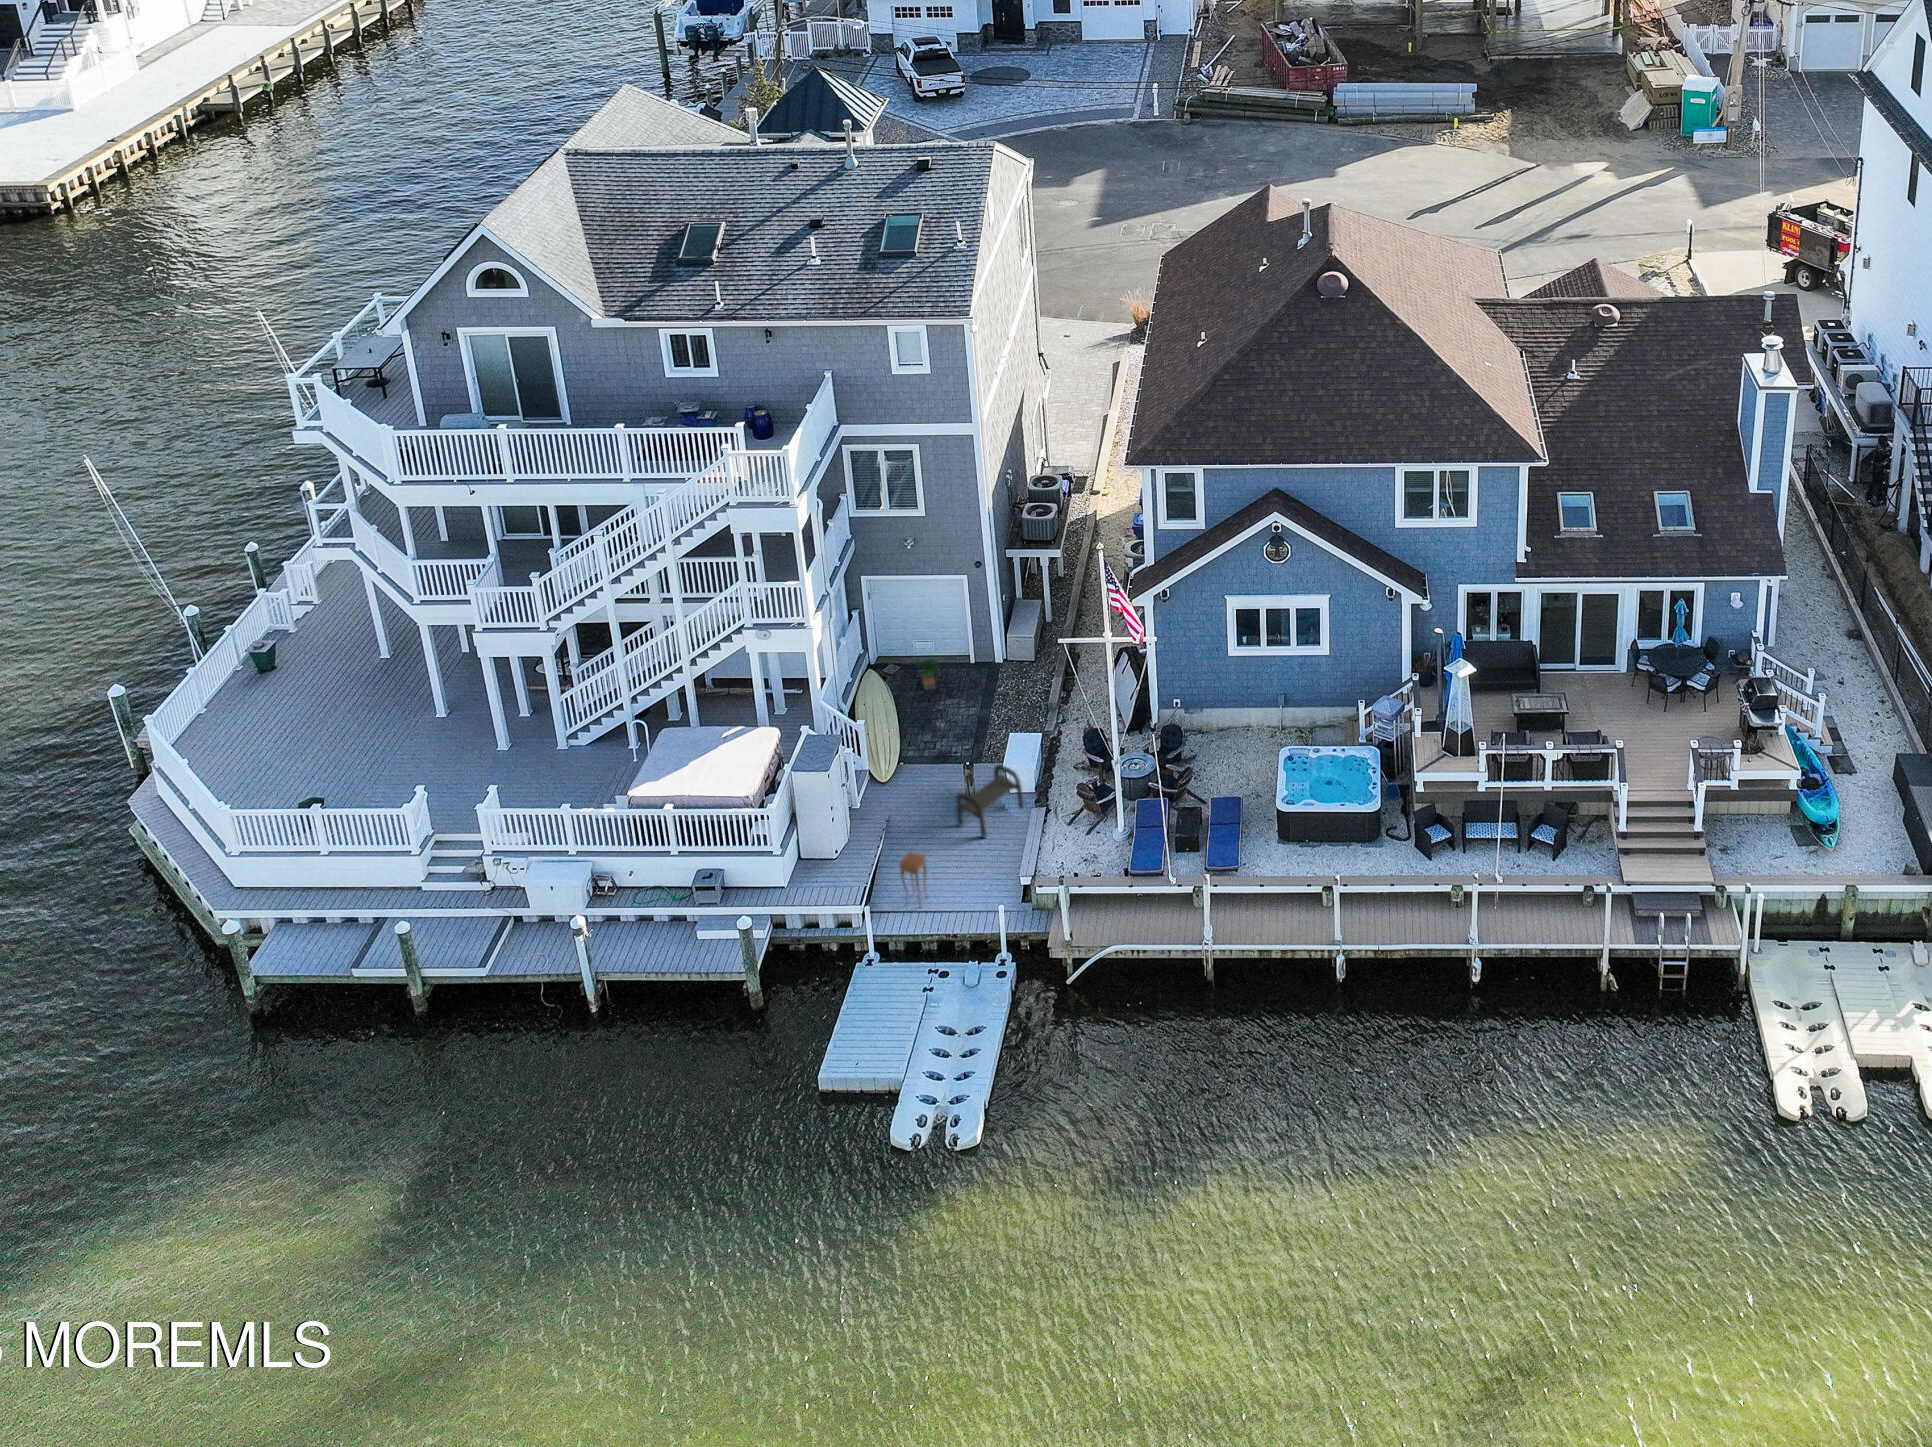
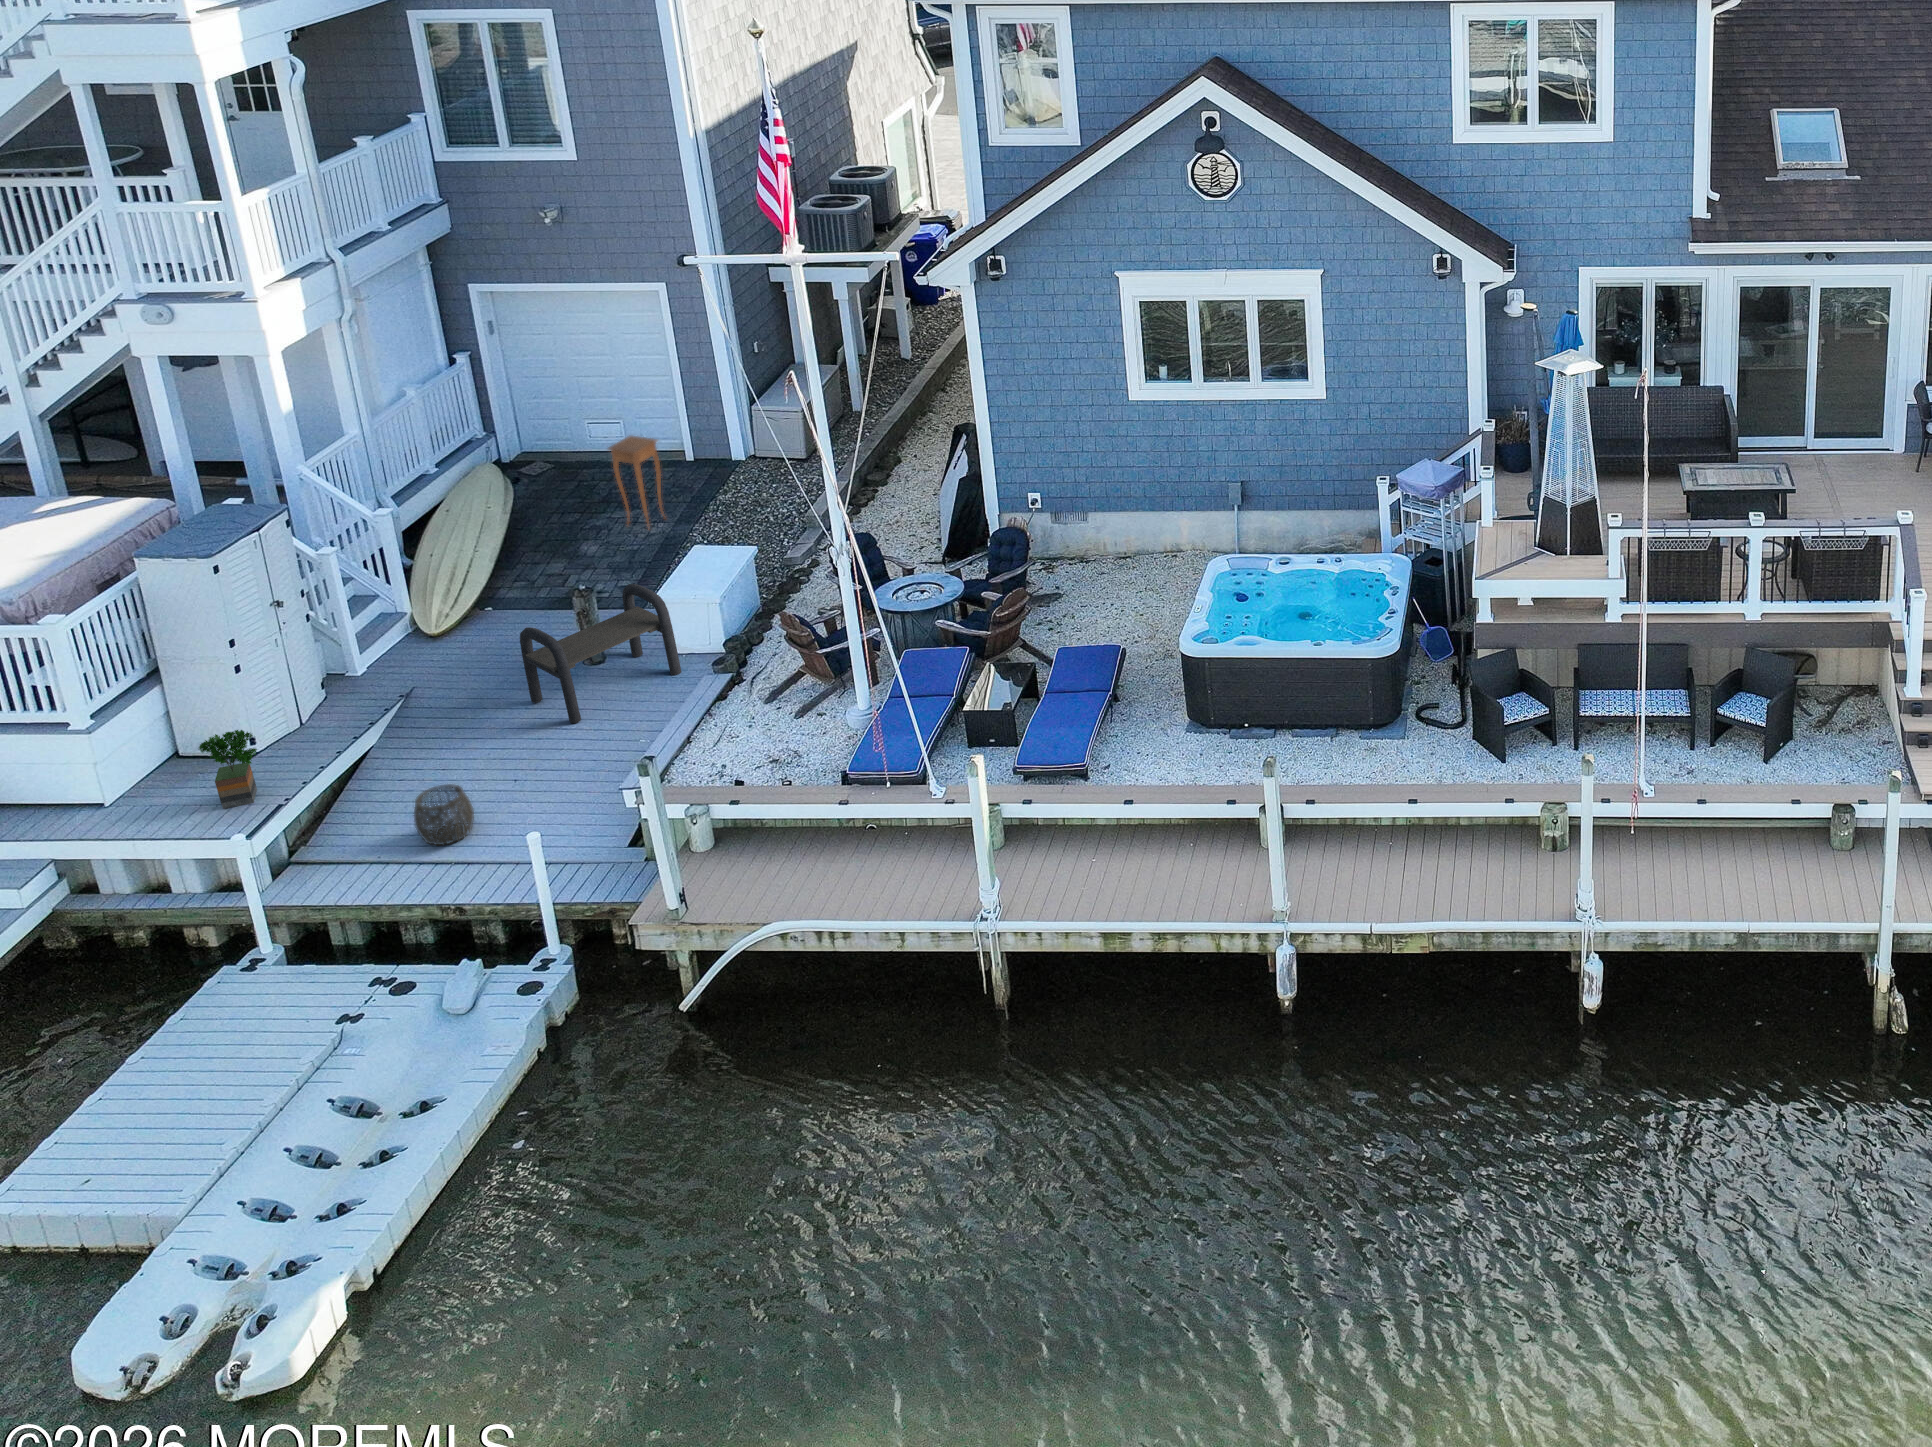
potted tree: present [918,659,938,690] -> present [199,730,257,809]
side table: present [899,852,926,896] -> present [608,436,662,530]
woven basket: none [939,879,964,909] -> present [414,784,474,846]

